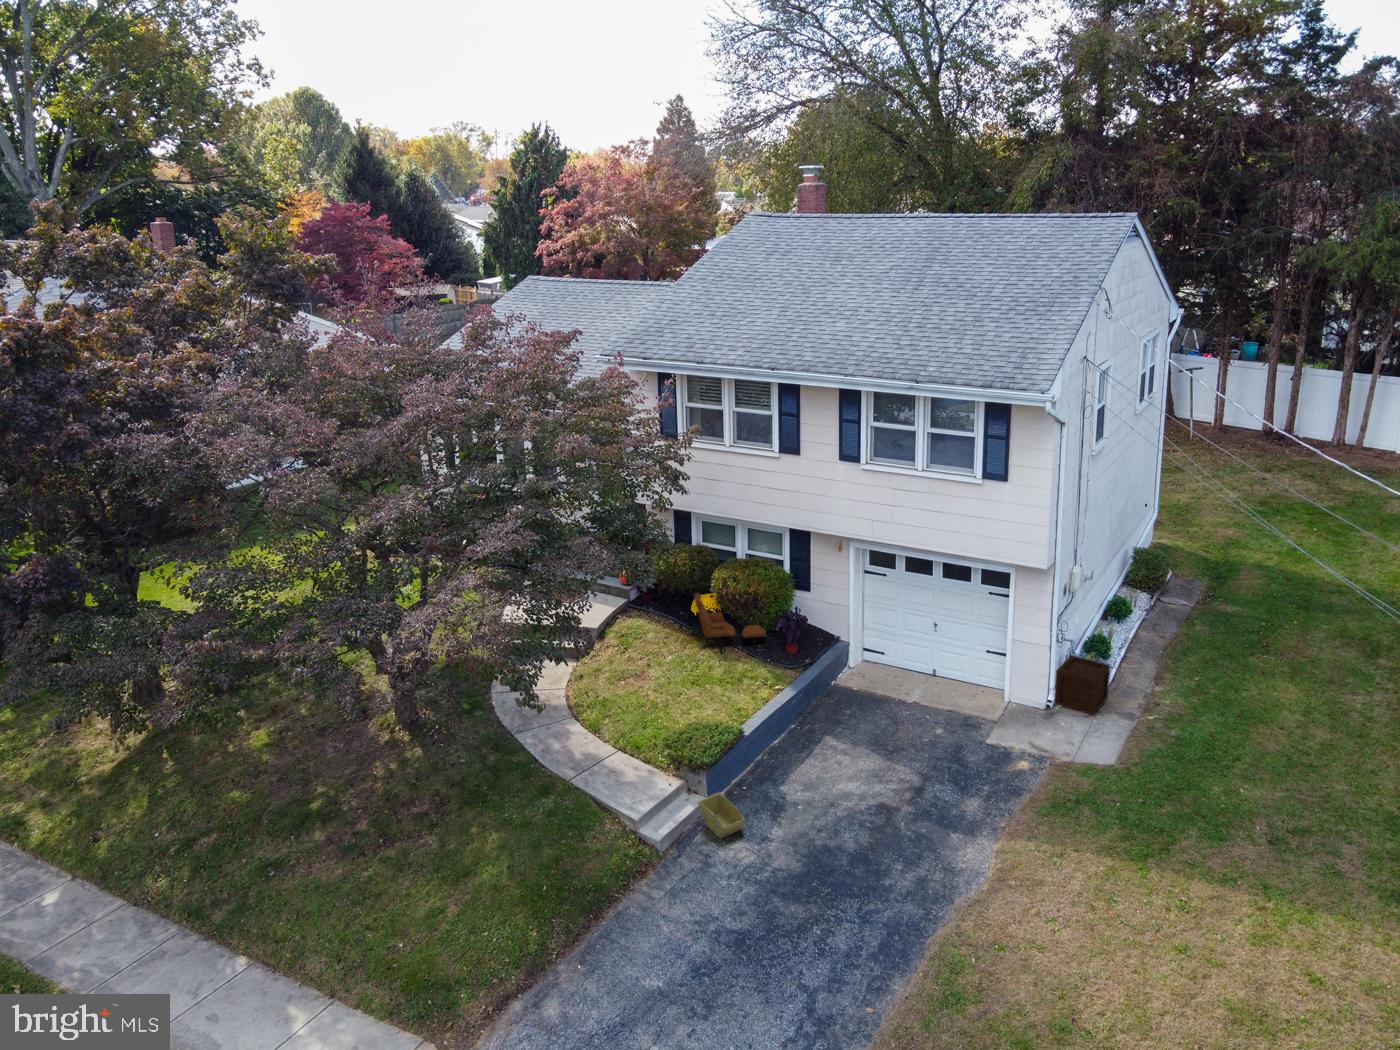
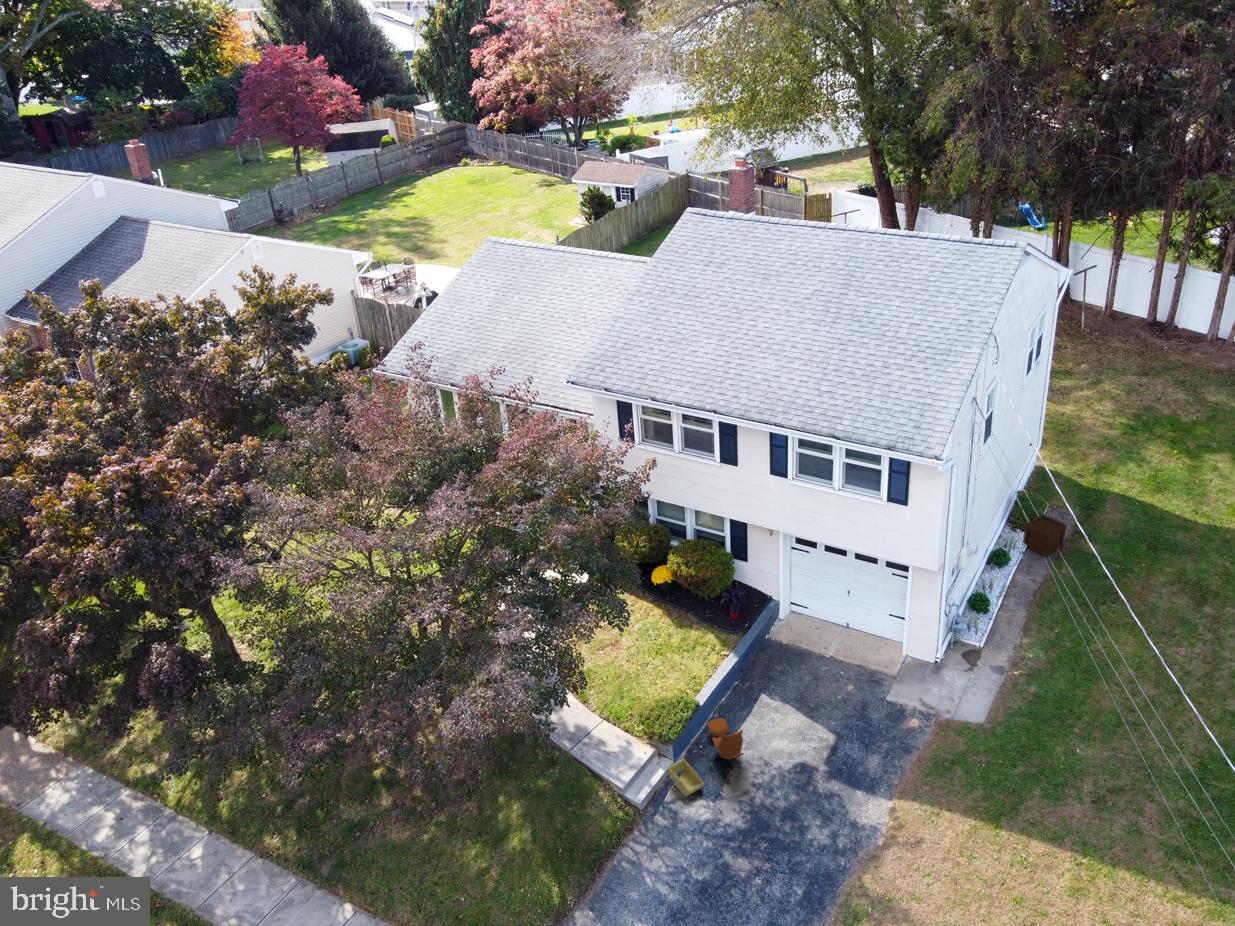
lounge chair: present [694,593,766,652] -> present [708,719,743,768]
wooden crate: present [1054,655,1110,715] -> present [1022,514,1066,557]

